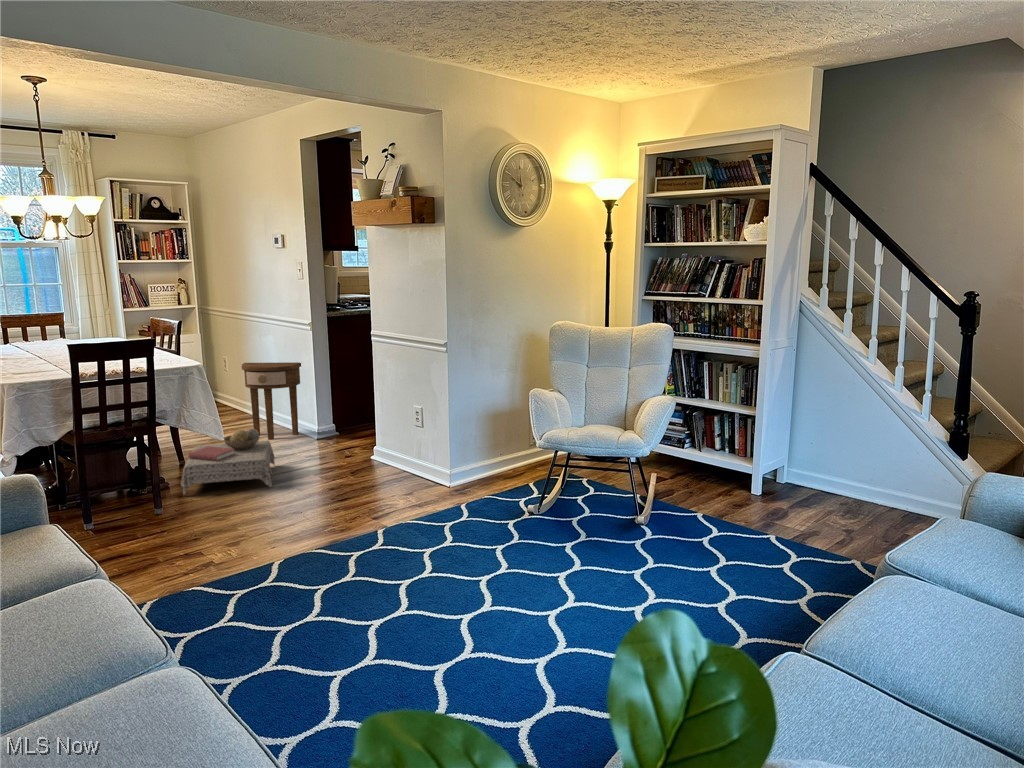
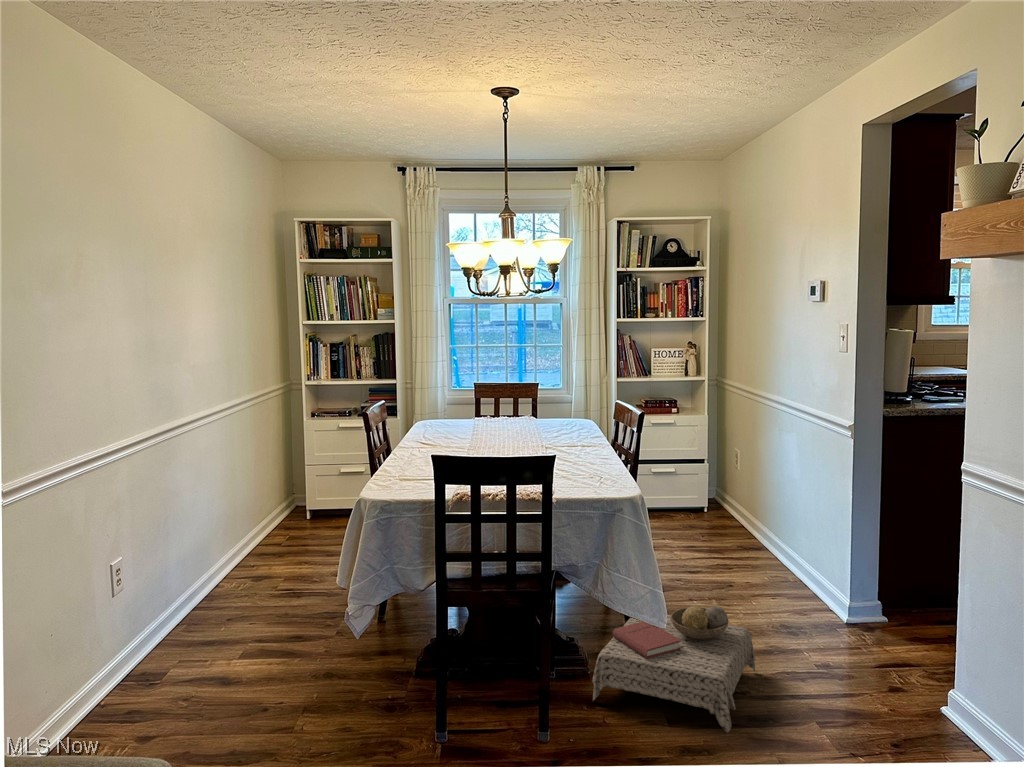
side table: present [242,362,301,439] -> none [738,475,833,605]

